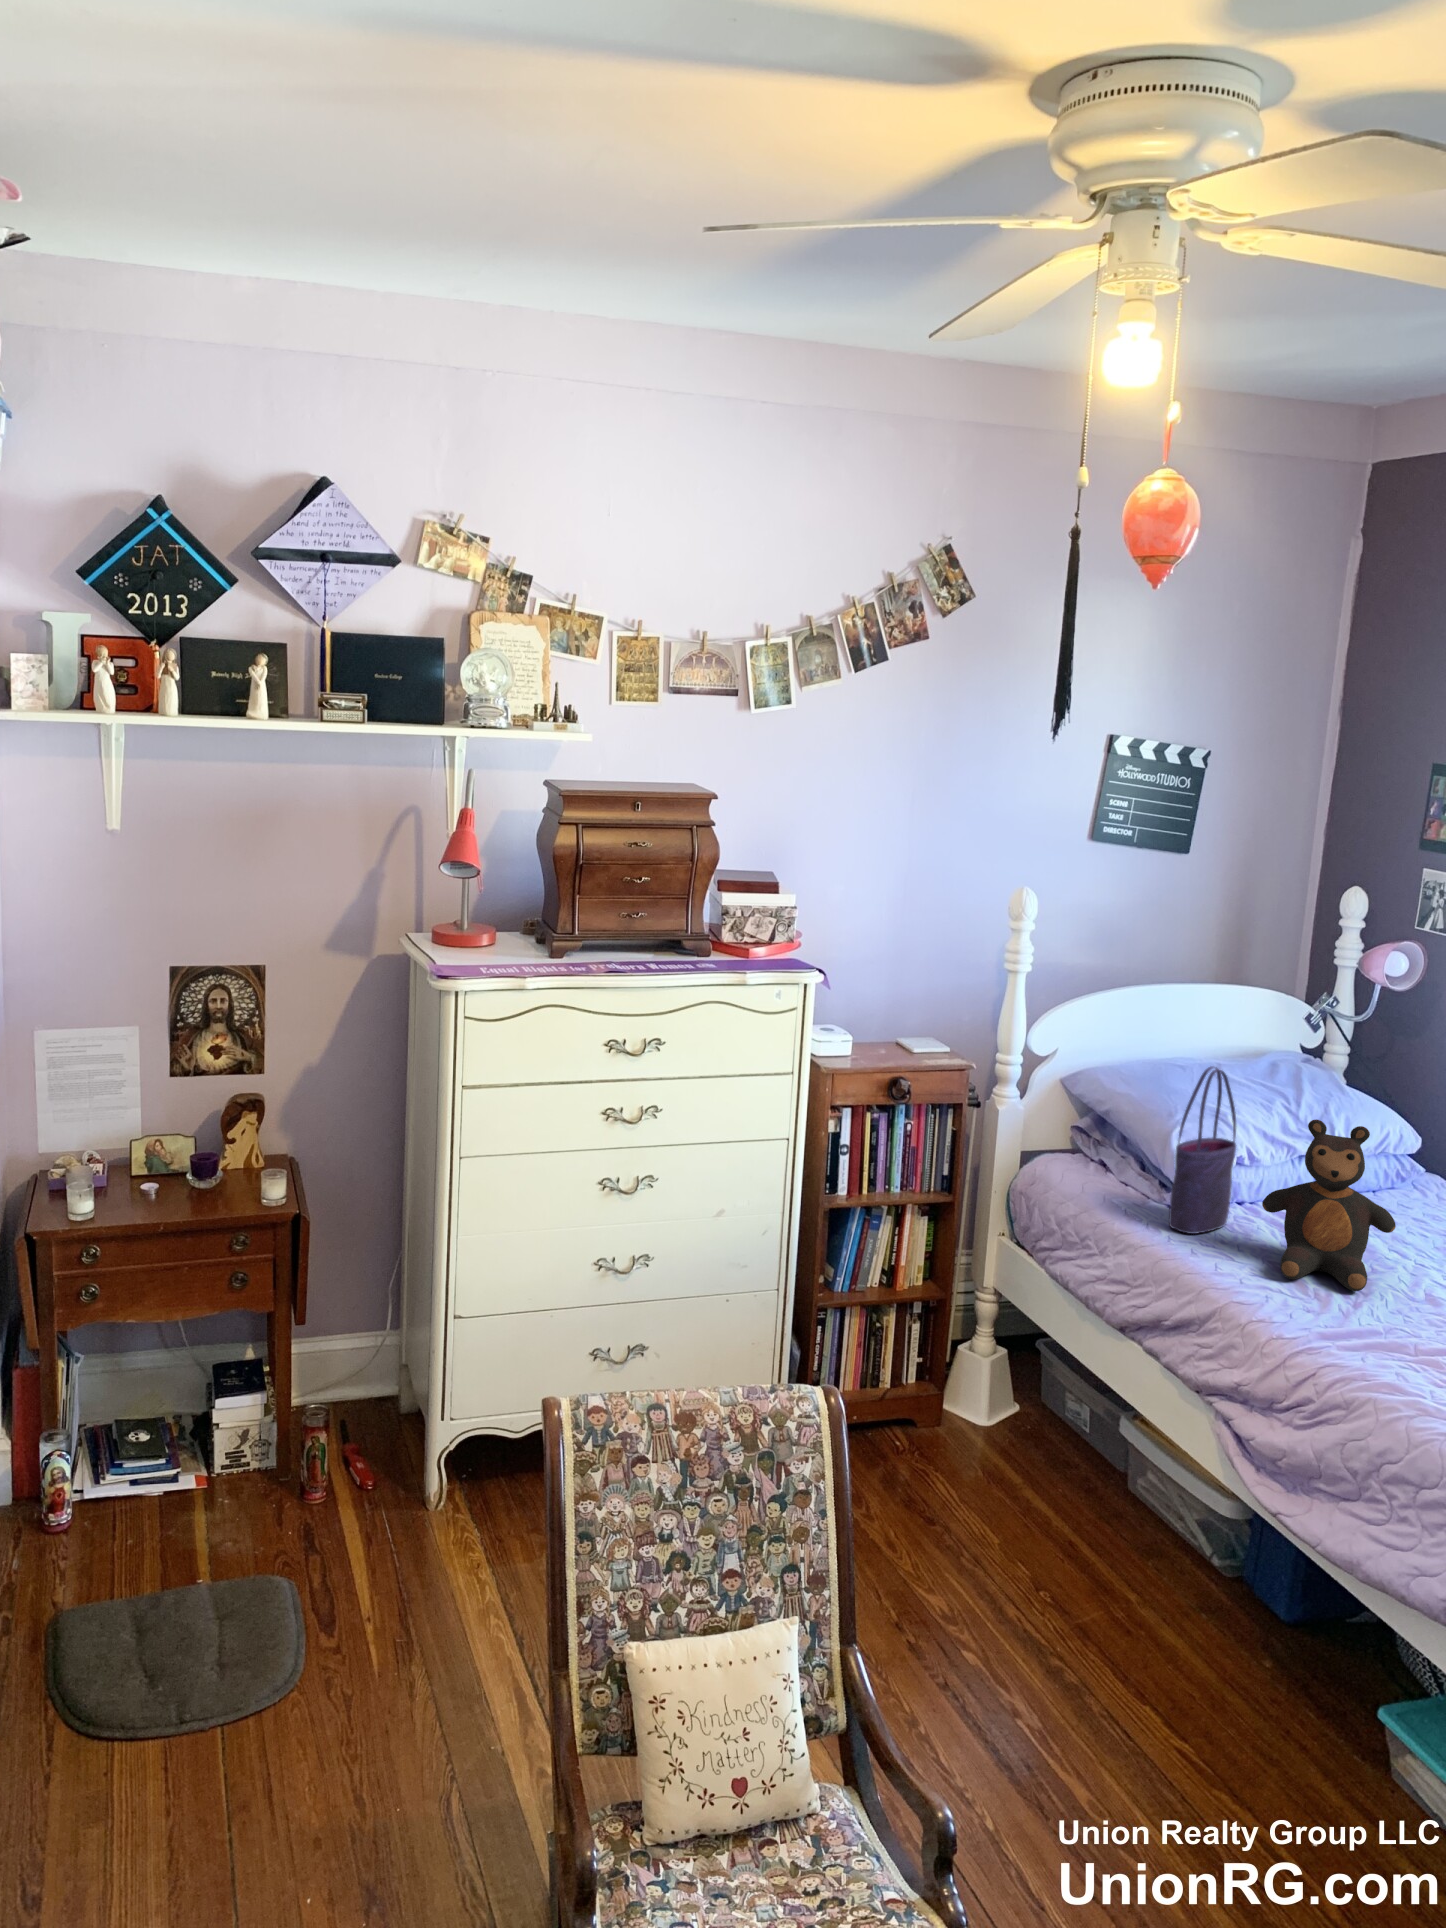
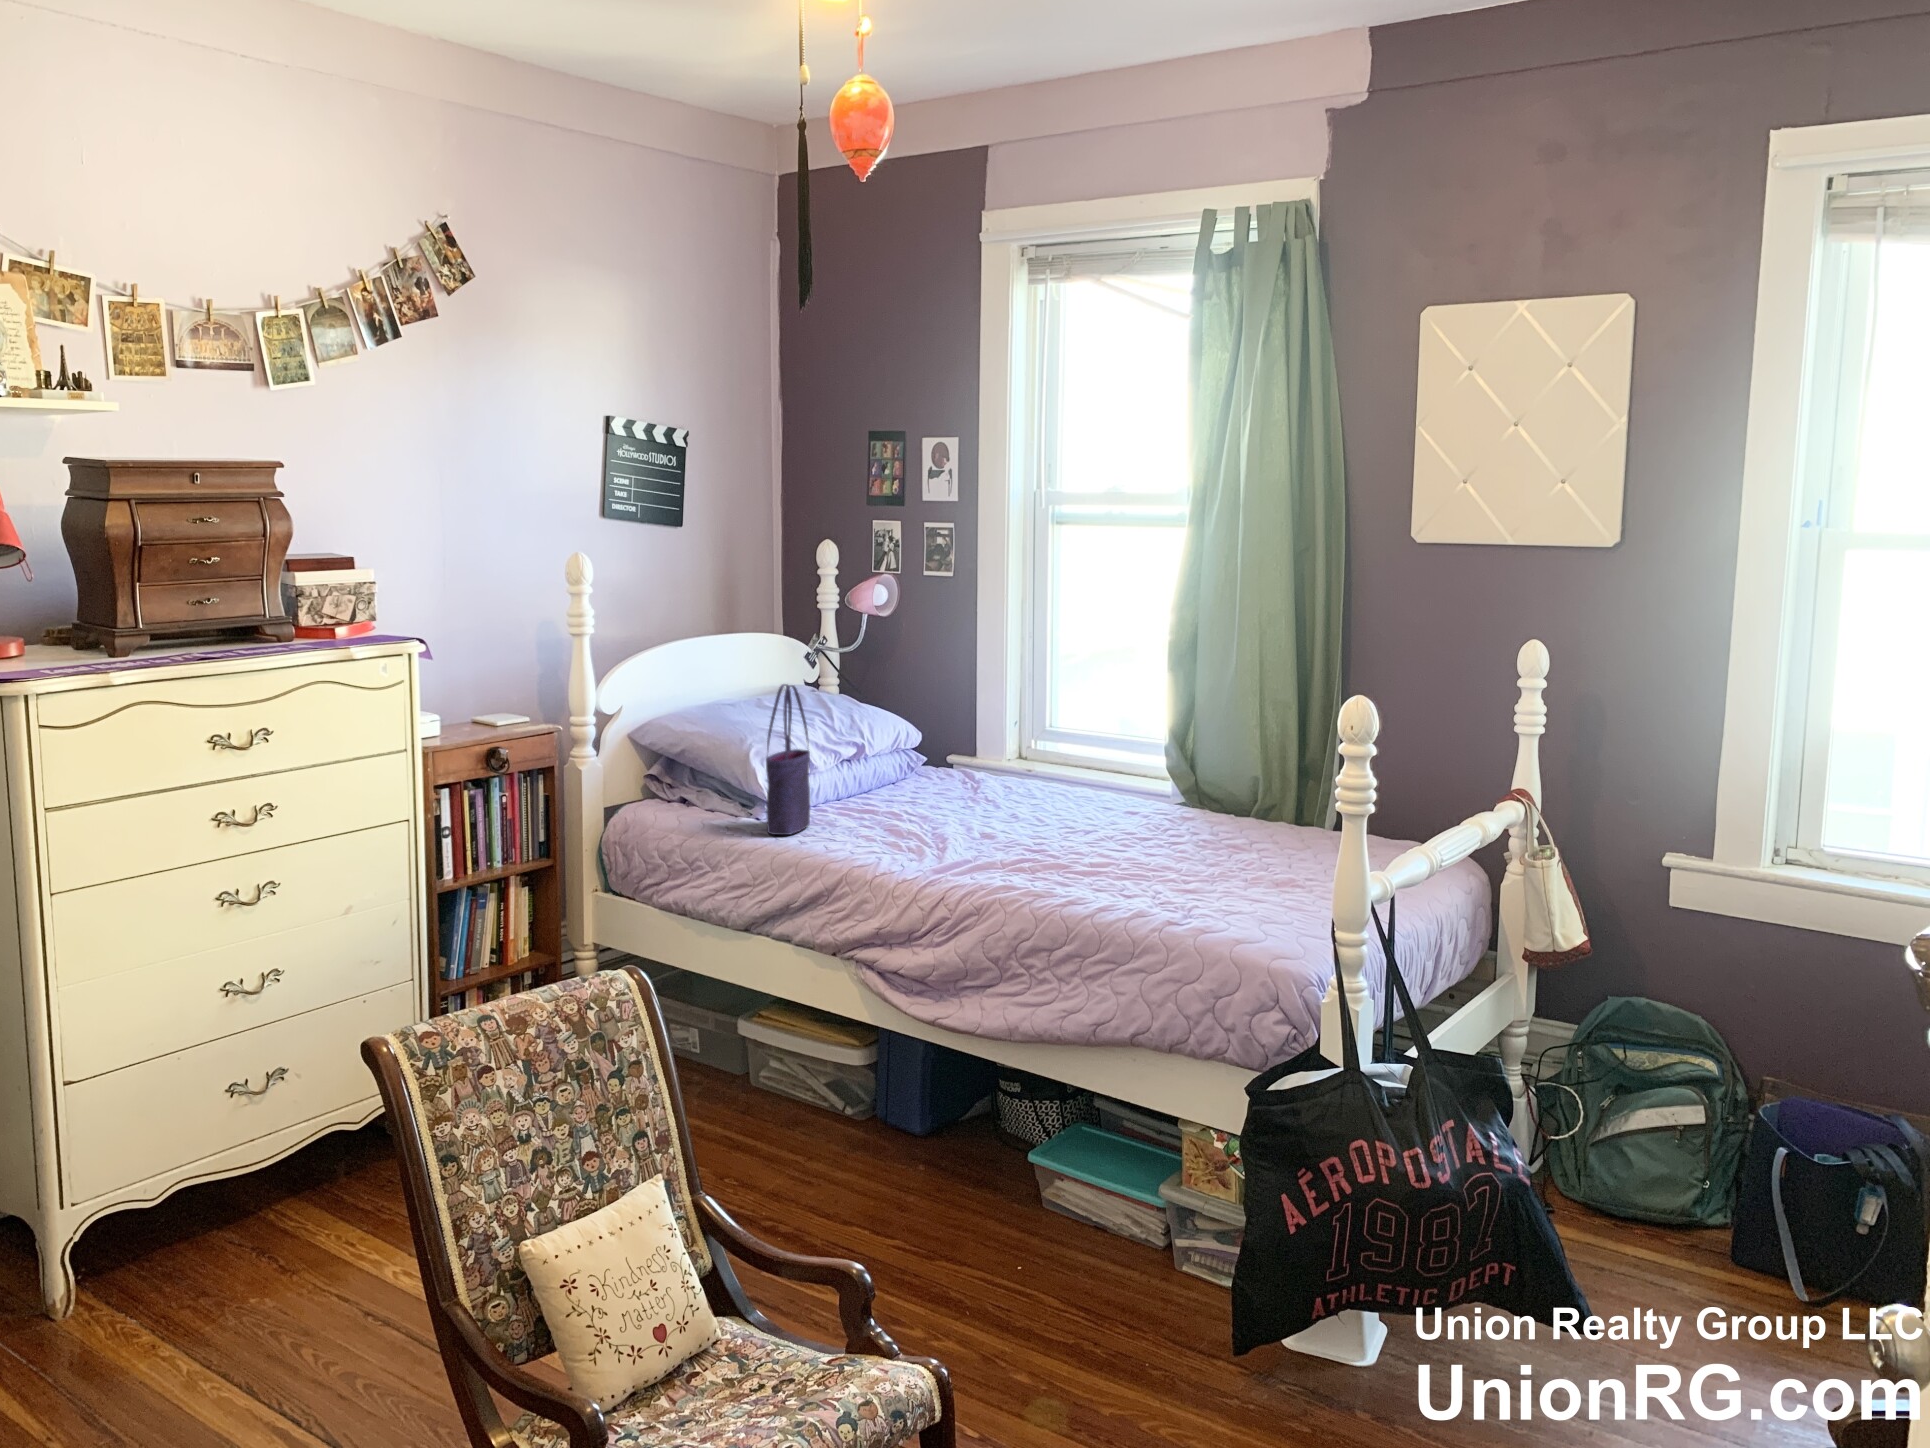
teddy bear: present [1262,1119,1396,1291] -> none [847,709,951,847]

